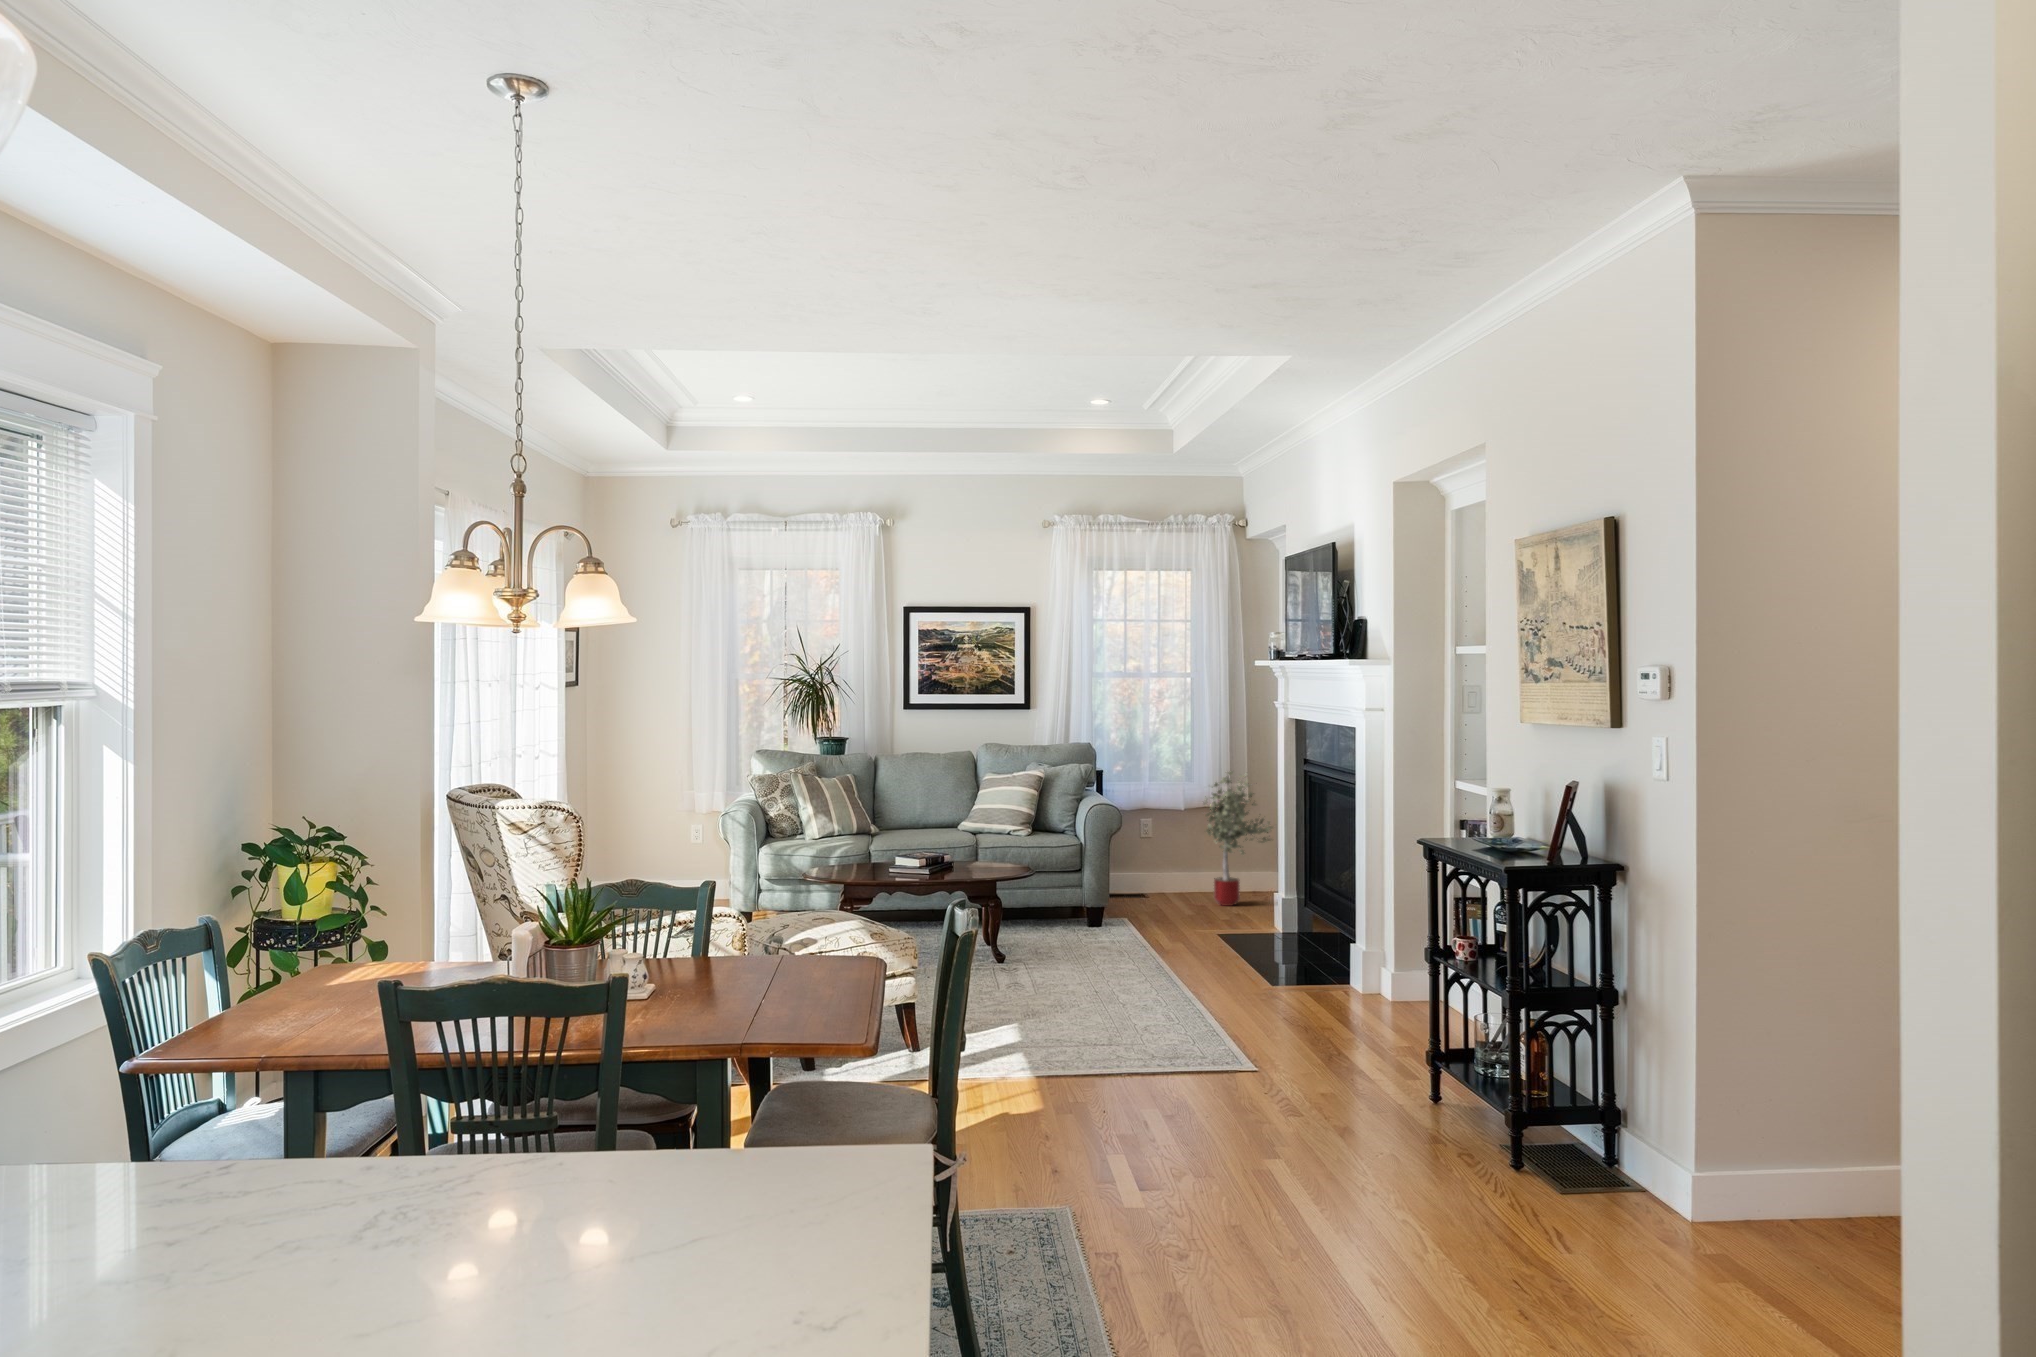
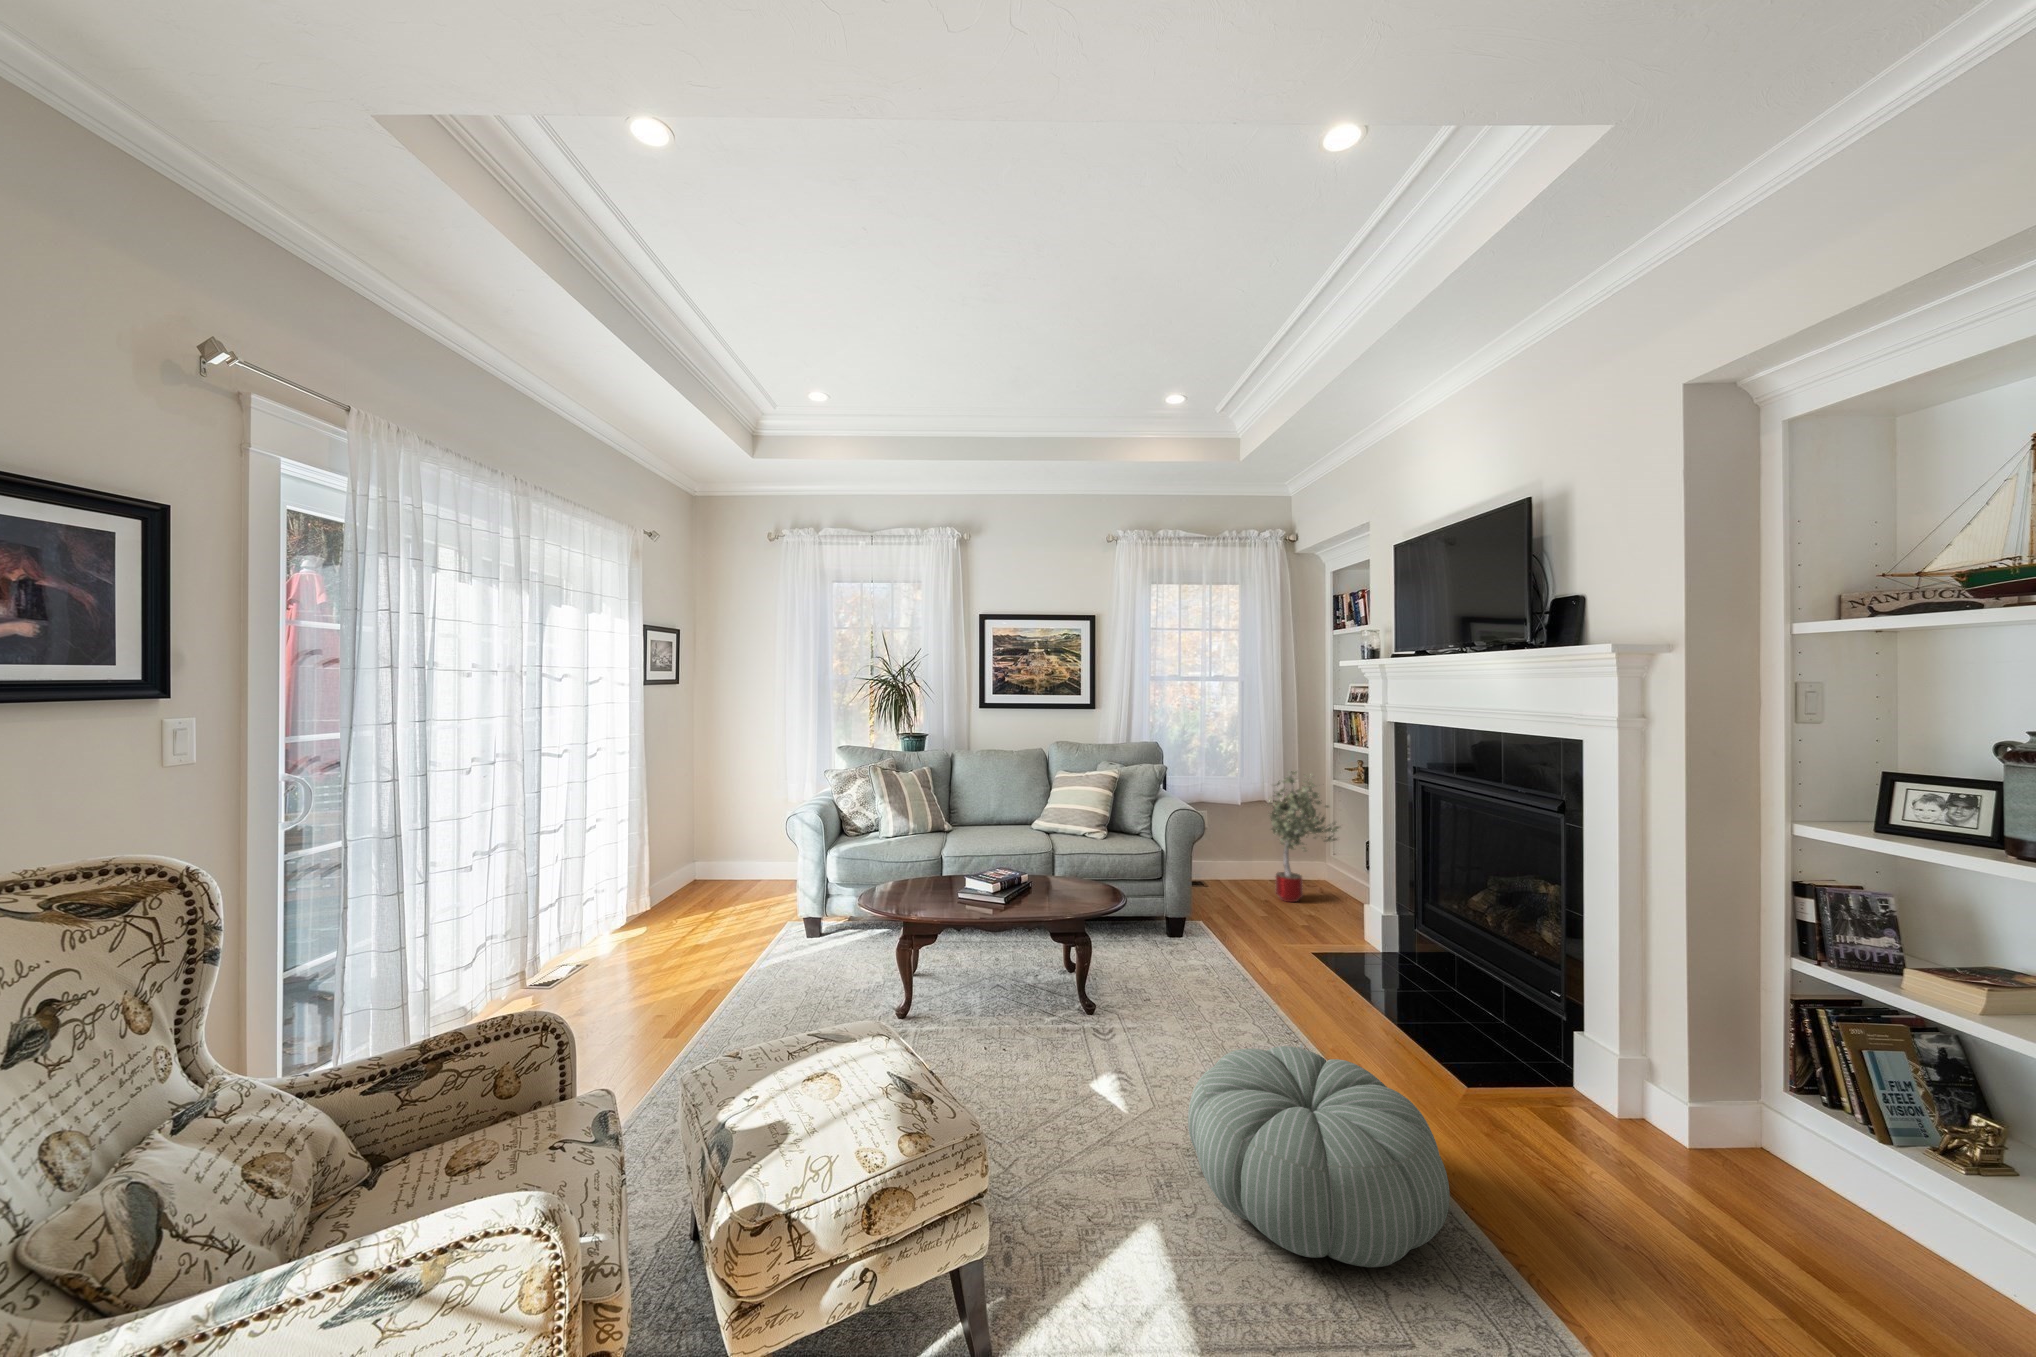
pouf: none [1041,936,1186,1020] -> present [1188,1046,1450,1267]

